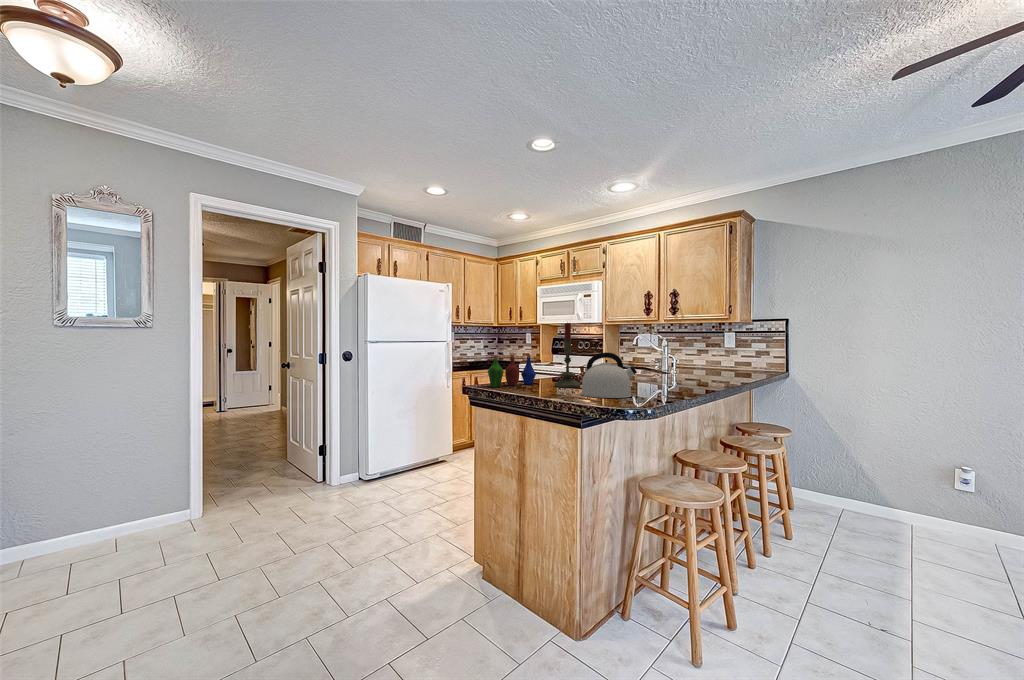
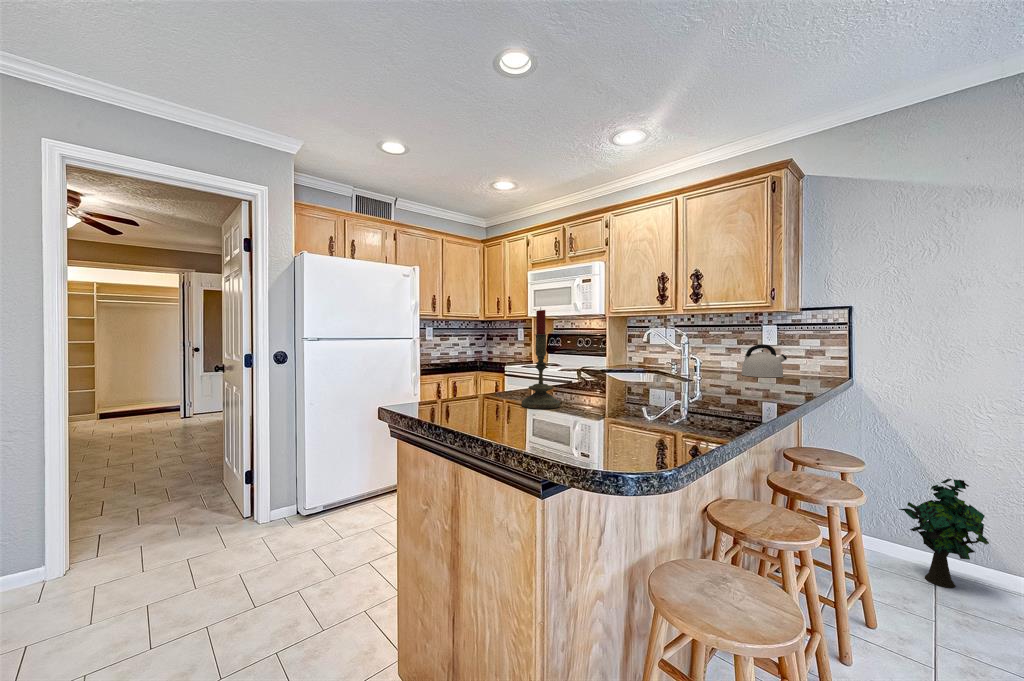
kettle: present [581,352,637,398] -> present [741,344,787,377]
bottle: present [488,355,536,387] -> none [419,357,496,408]
decorative plant: none [816,443,874,519] -> present [899,479,989,588]

